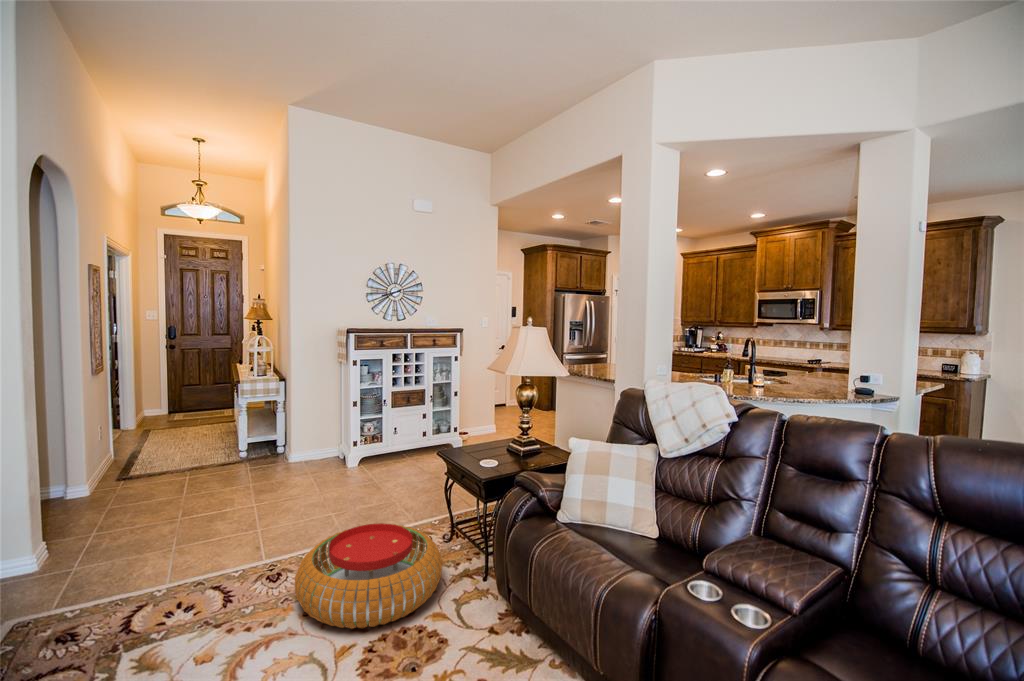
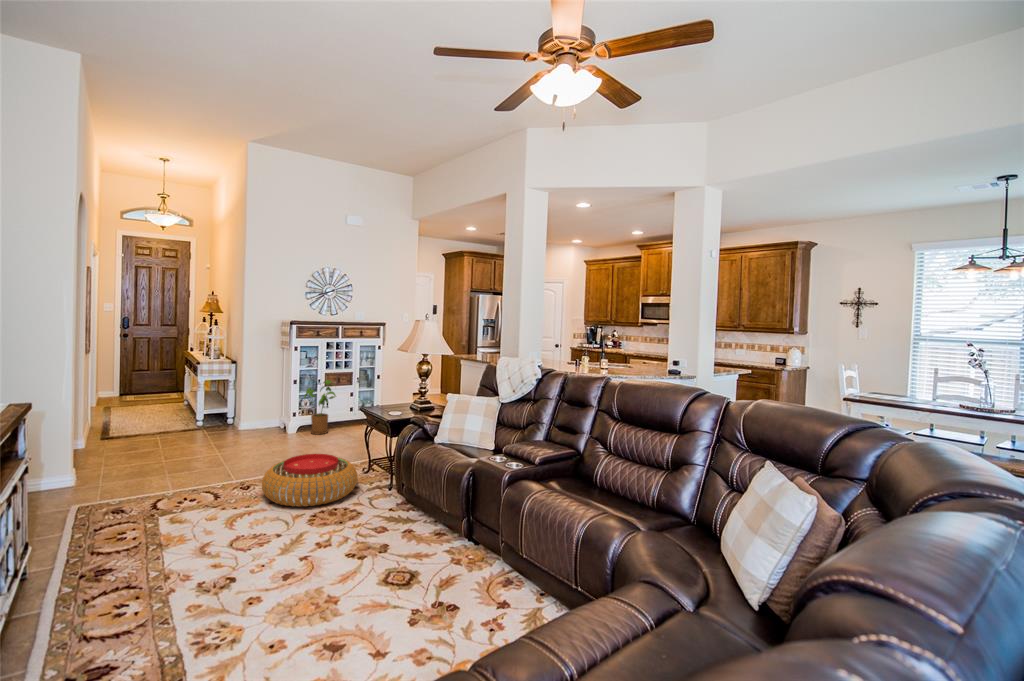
house plant: none [364,400,405,471] -> present [304,380,336,434]

